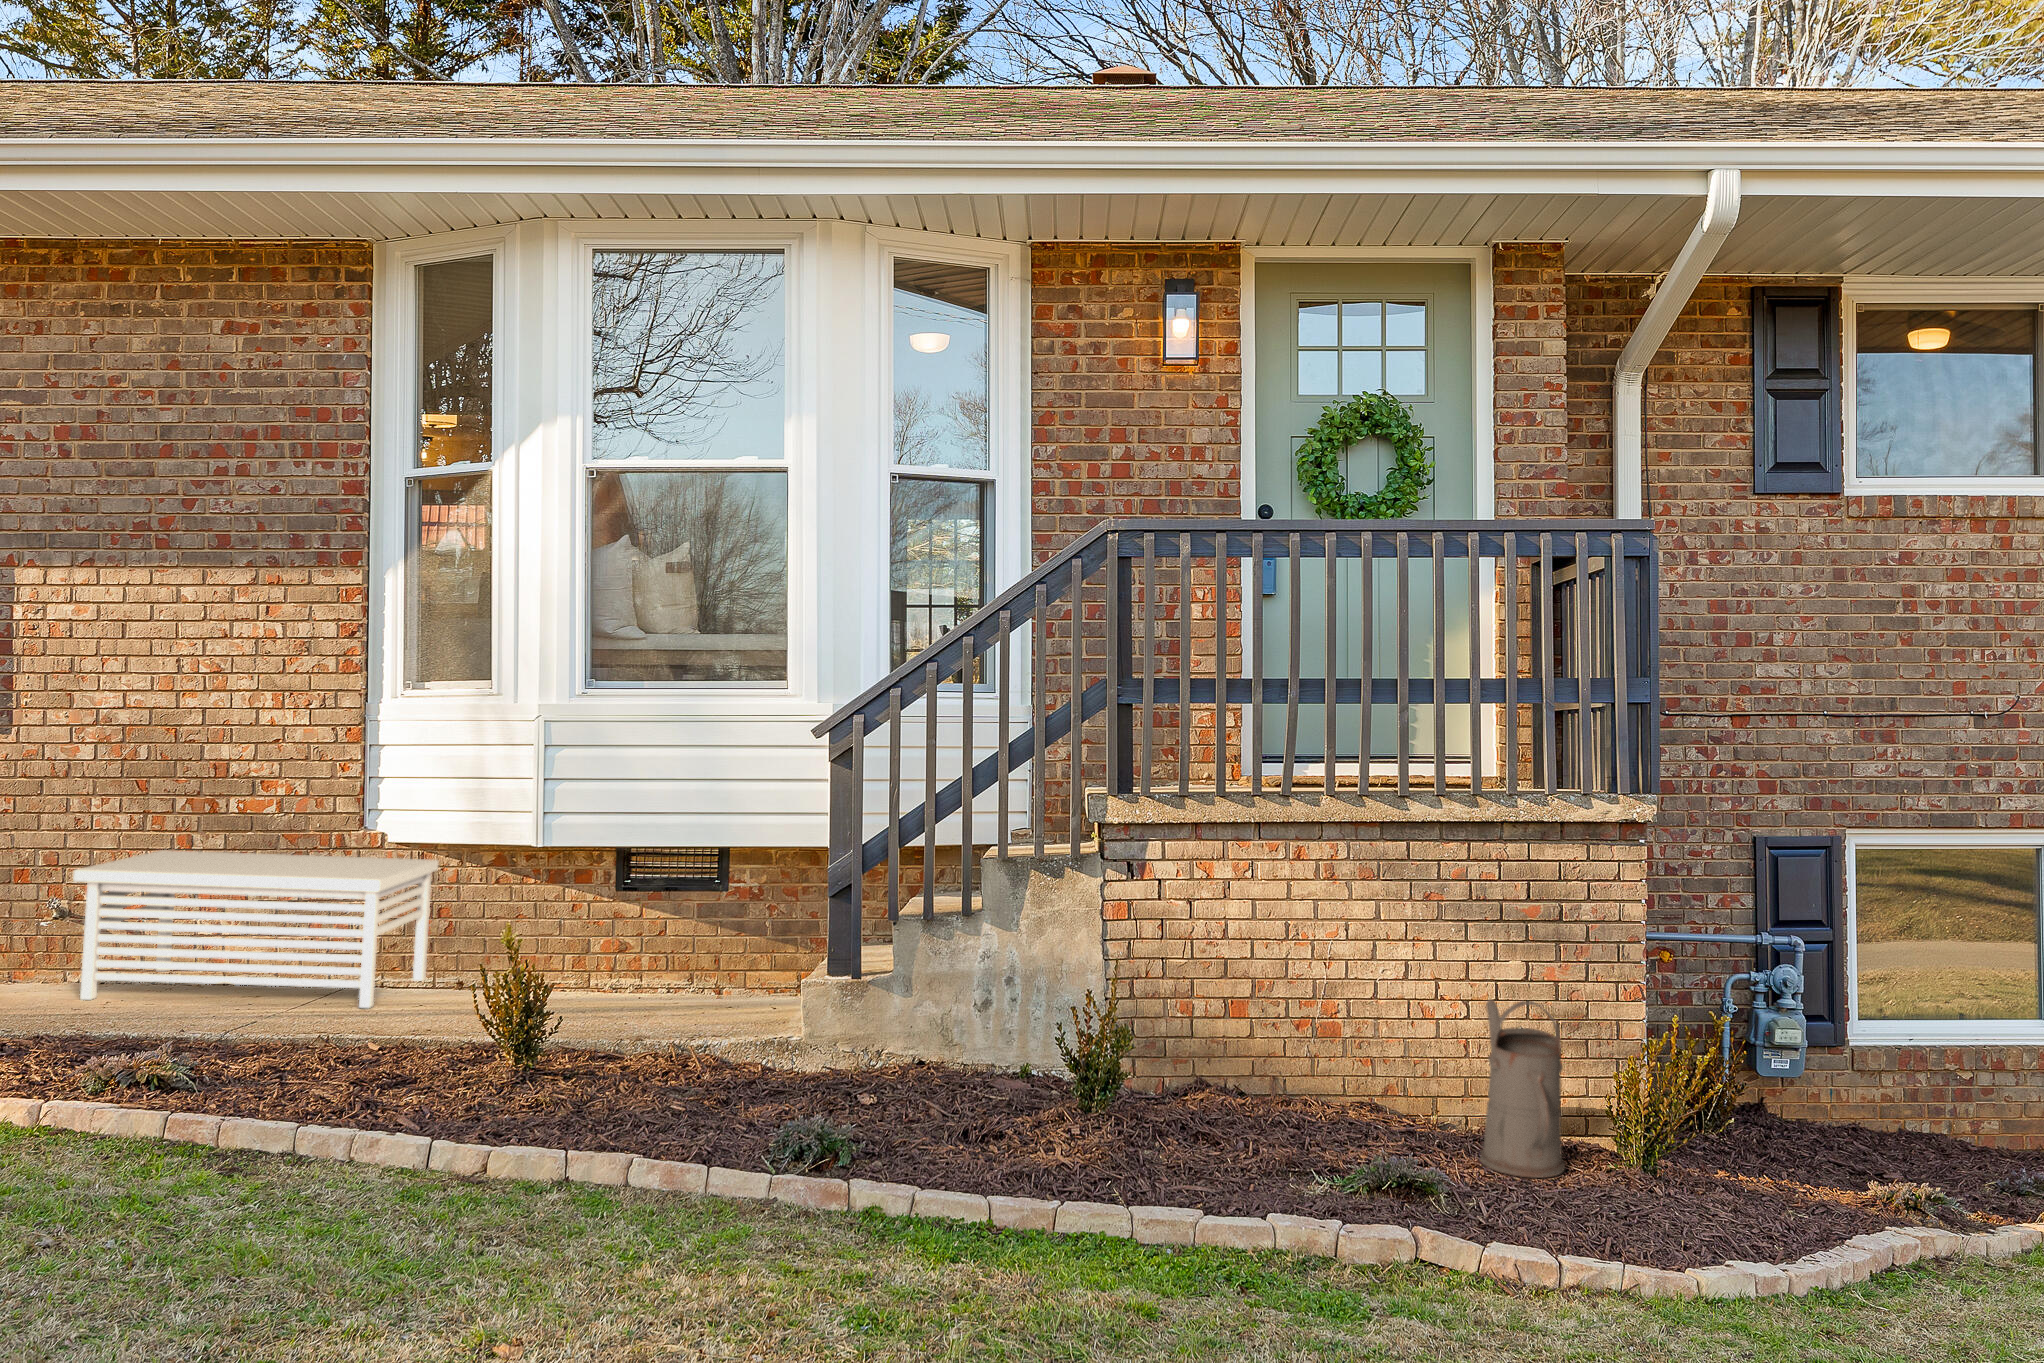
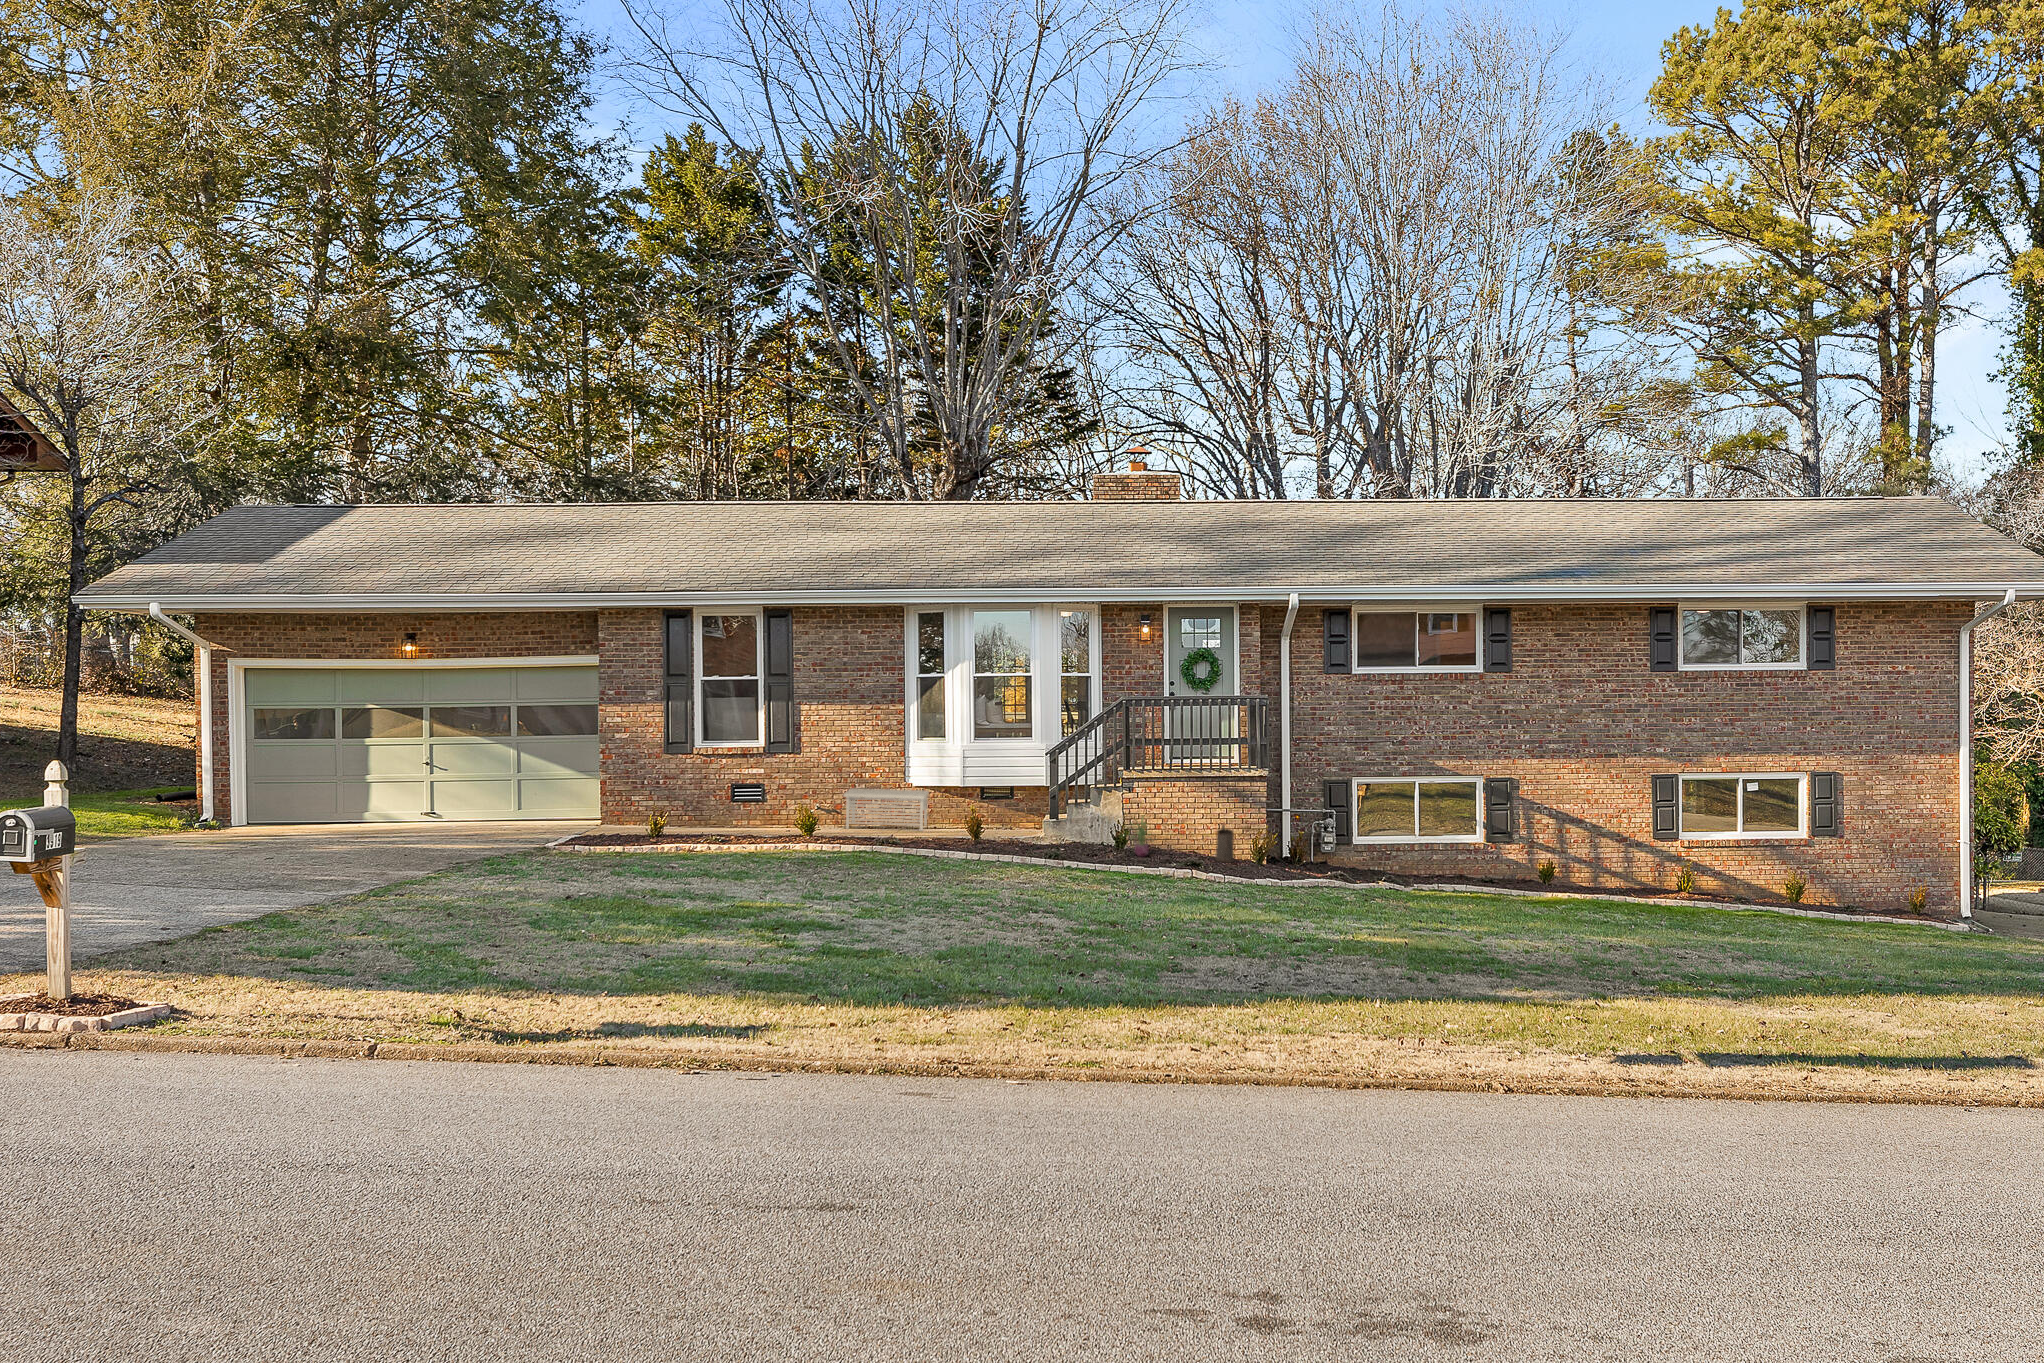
decorative plant: none [1085,966,1262,1143] -> present [1133,816,1151,856]

